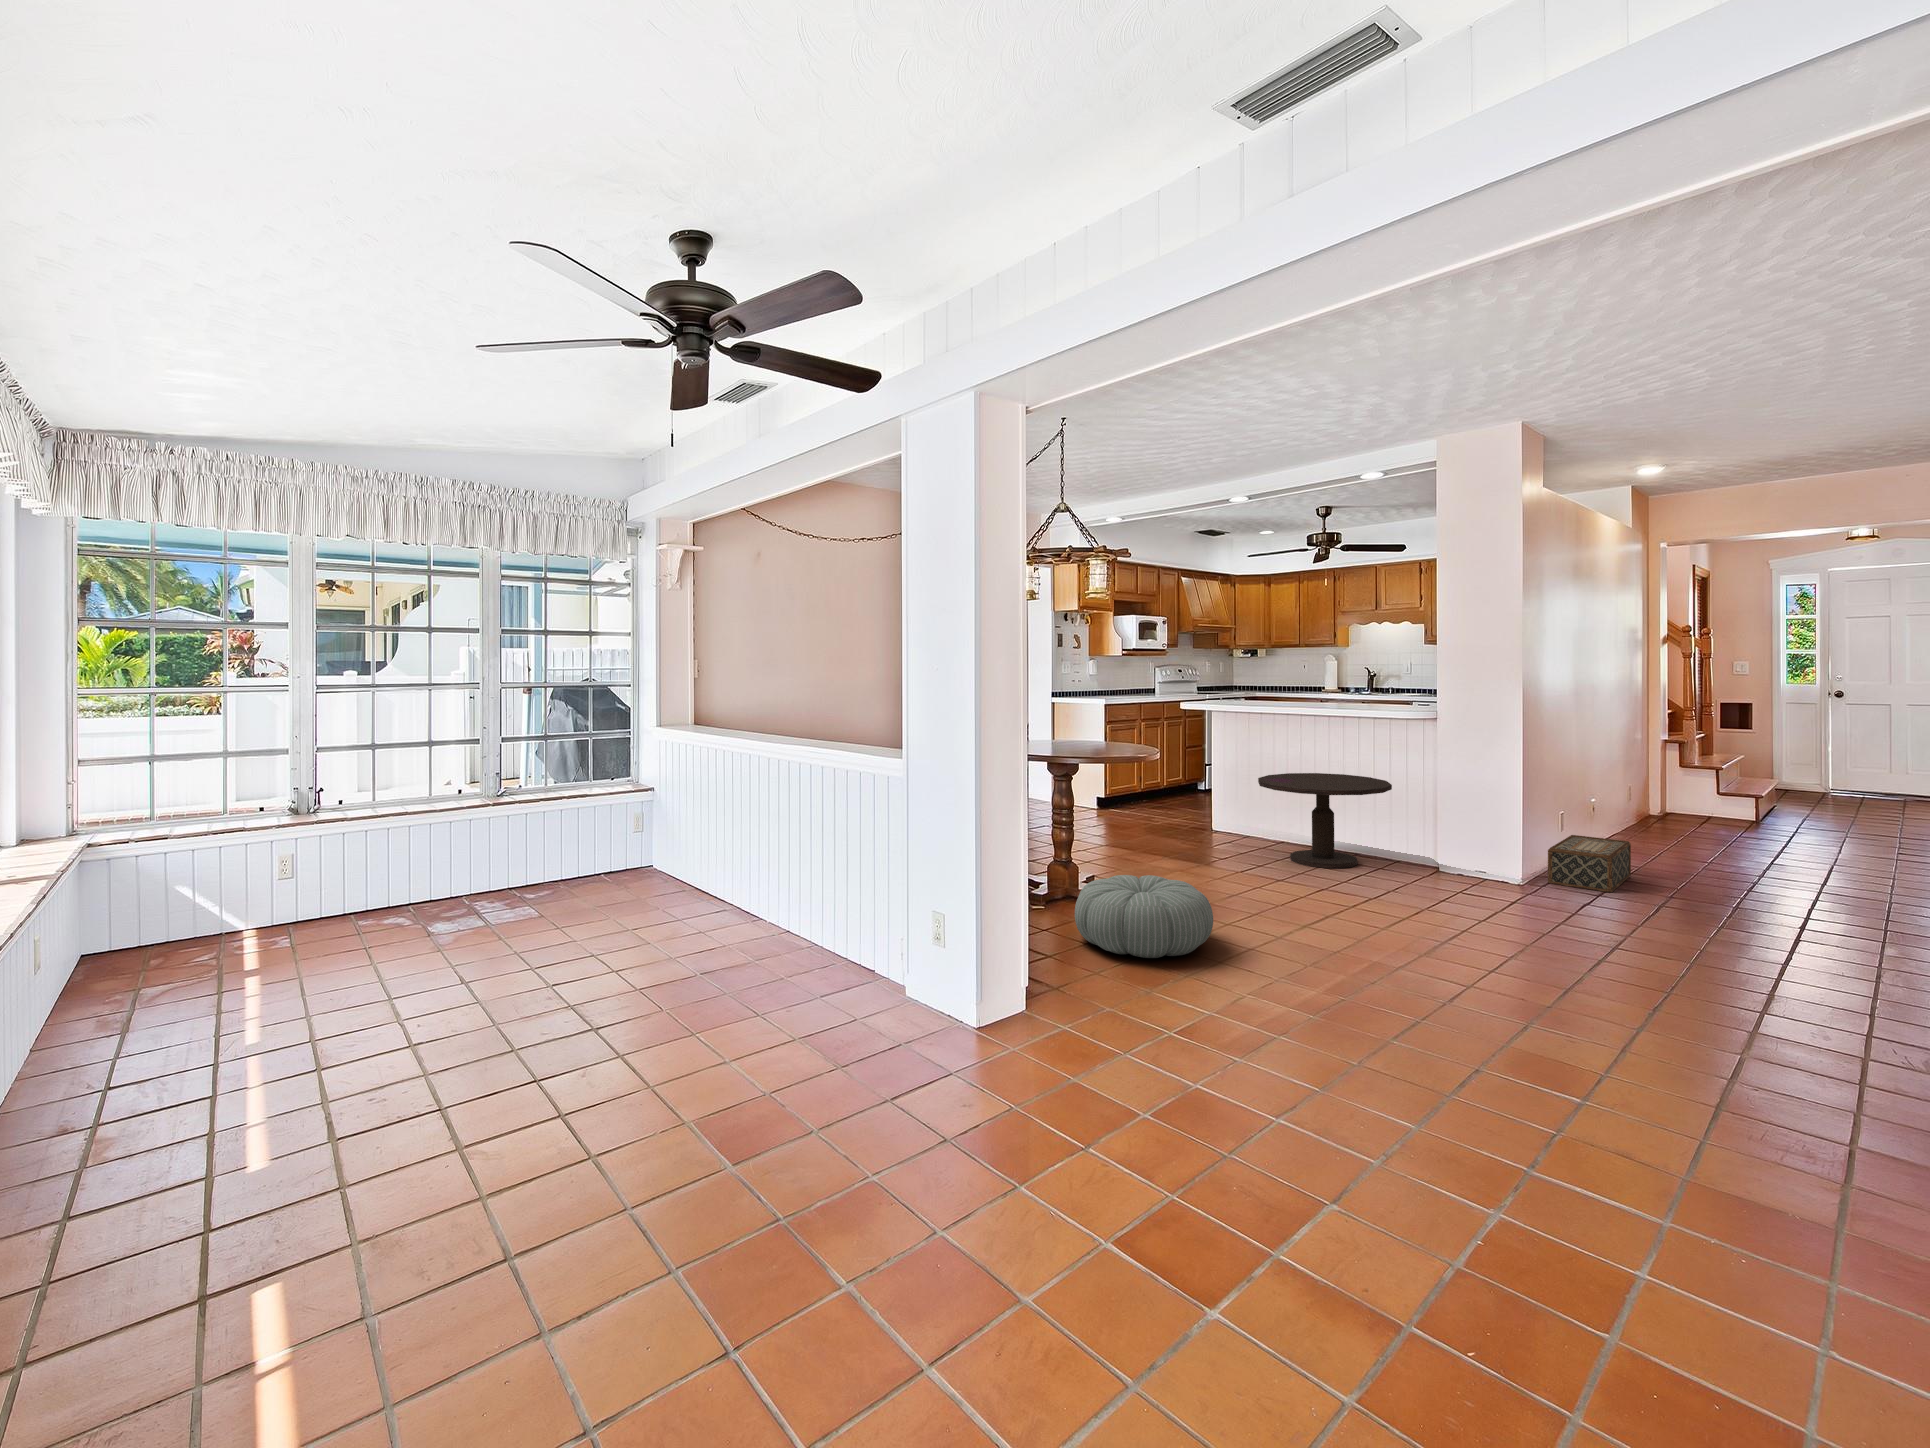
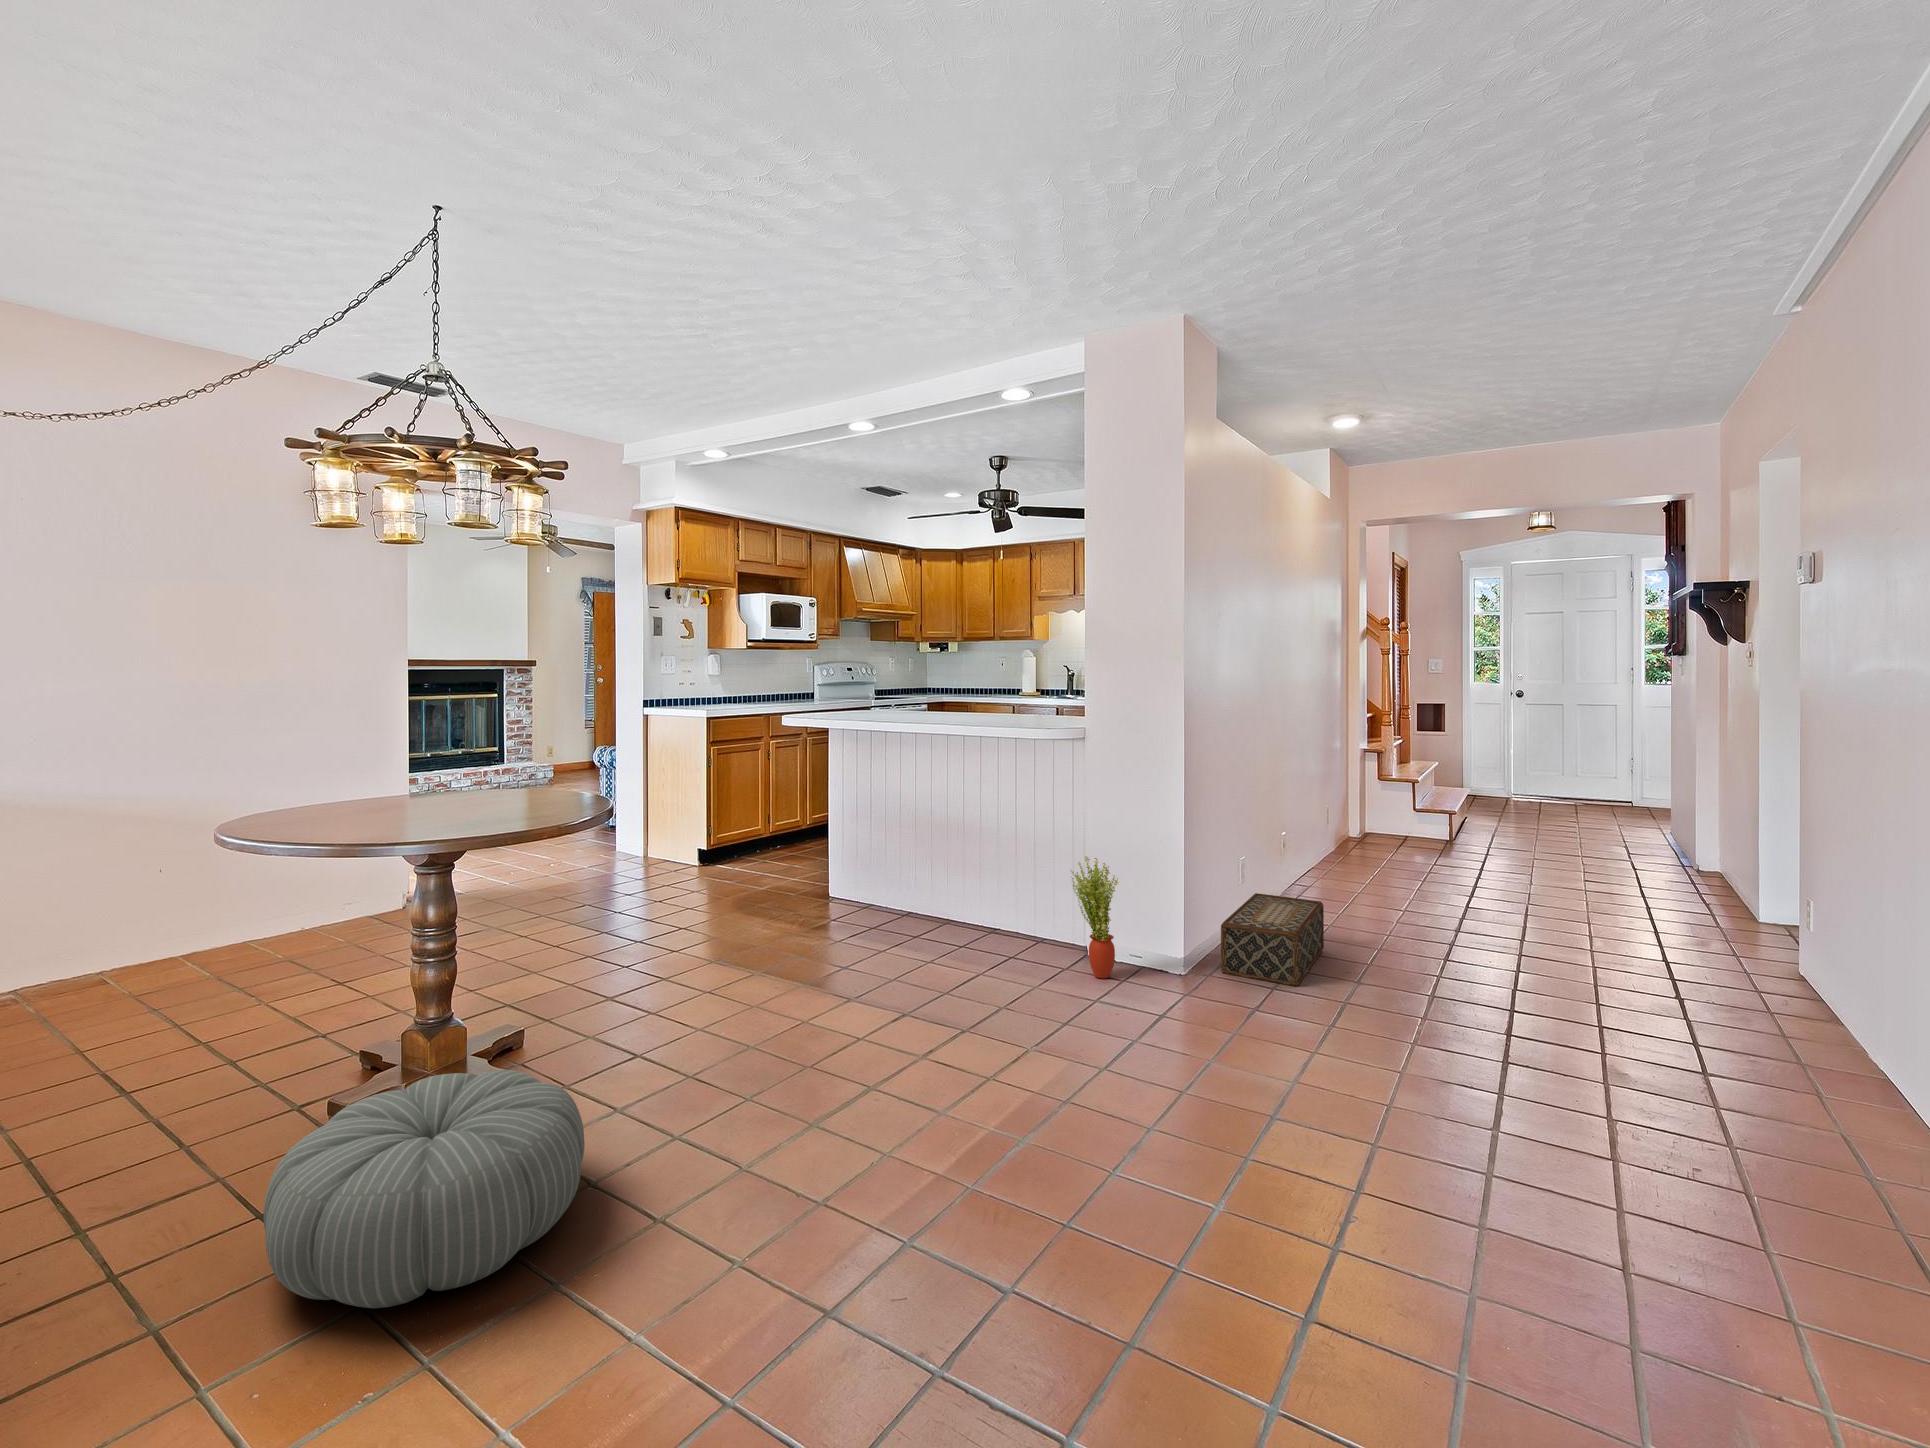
side table: present [1258,773,1392,868] -> none [843,815,1024,966]
potted plant: none [1431,799,1470,881] -> present [1071,856,1118,978]

